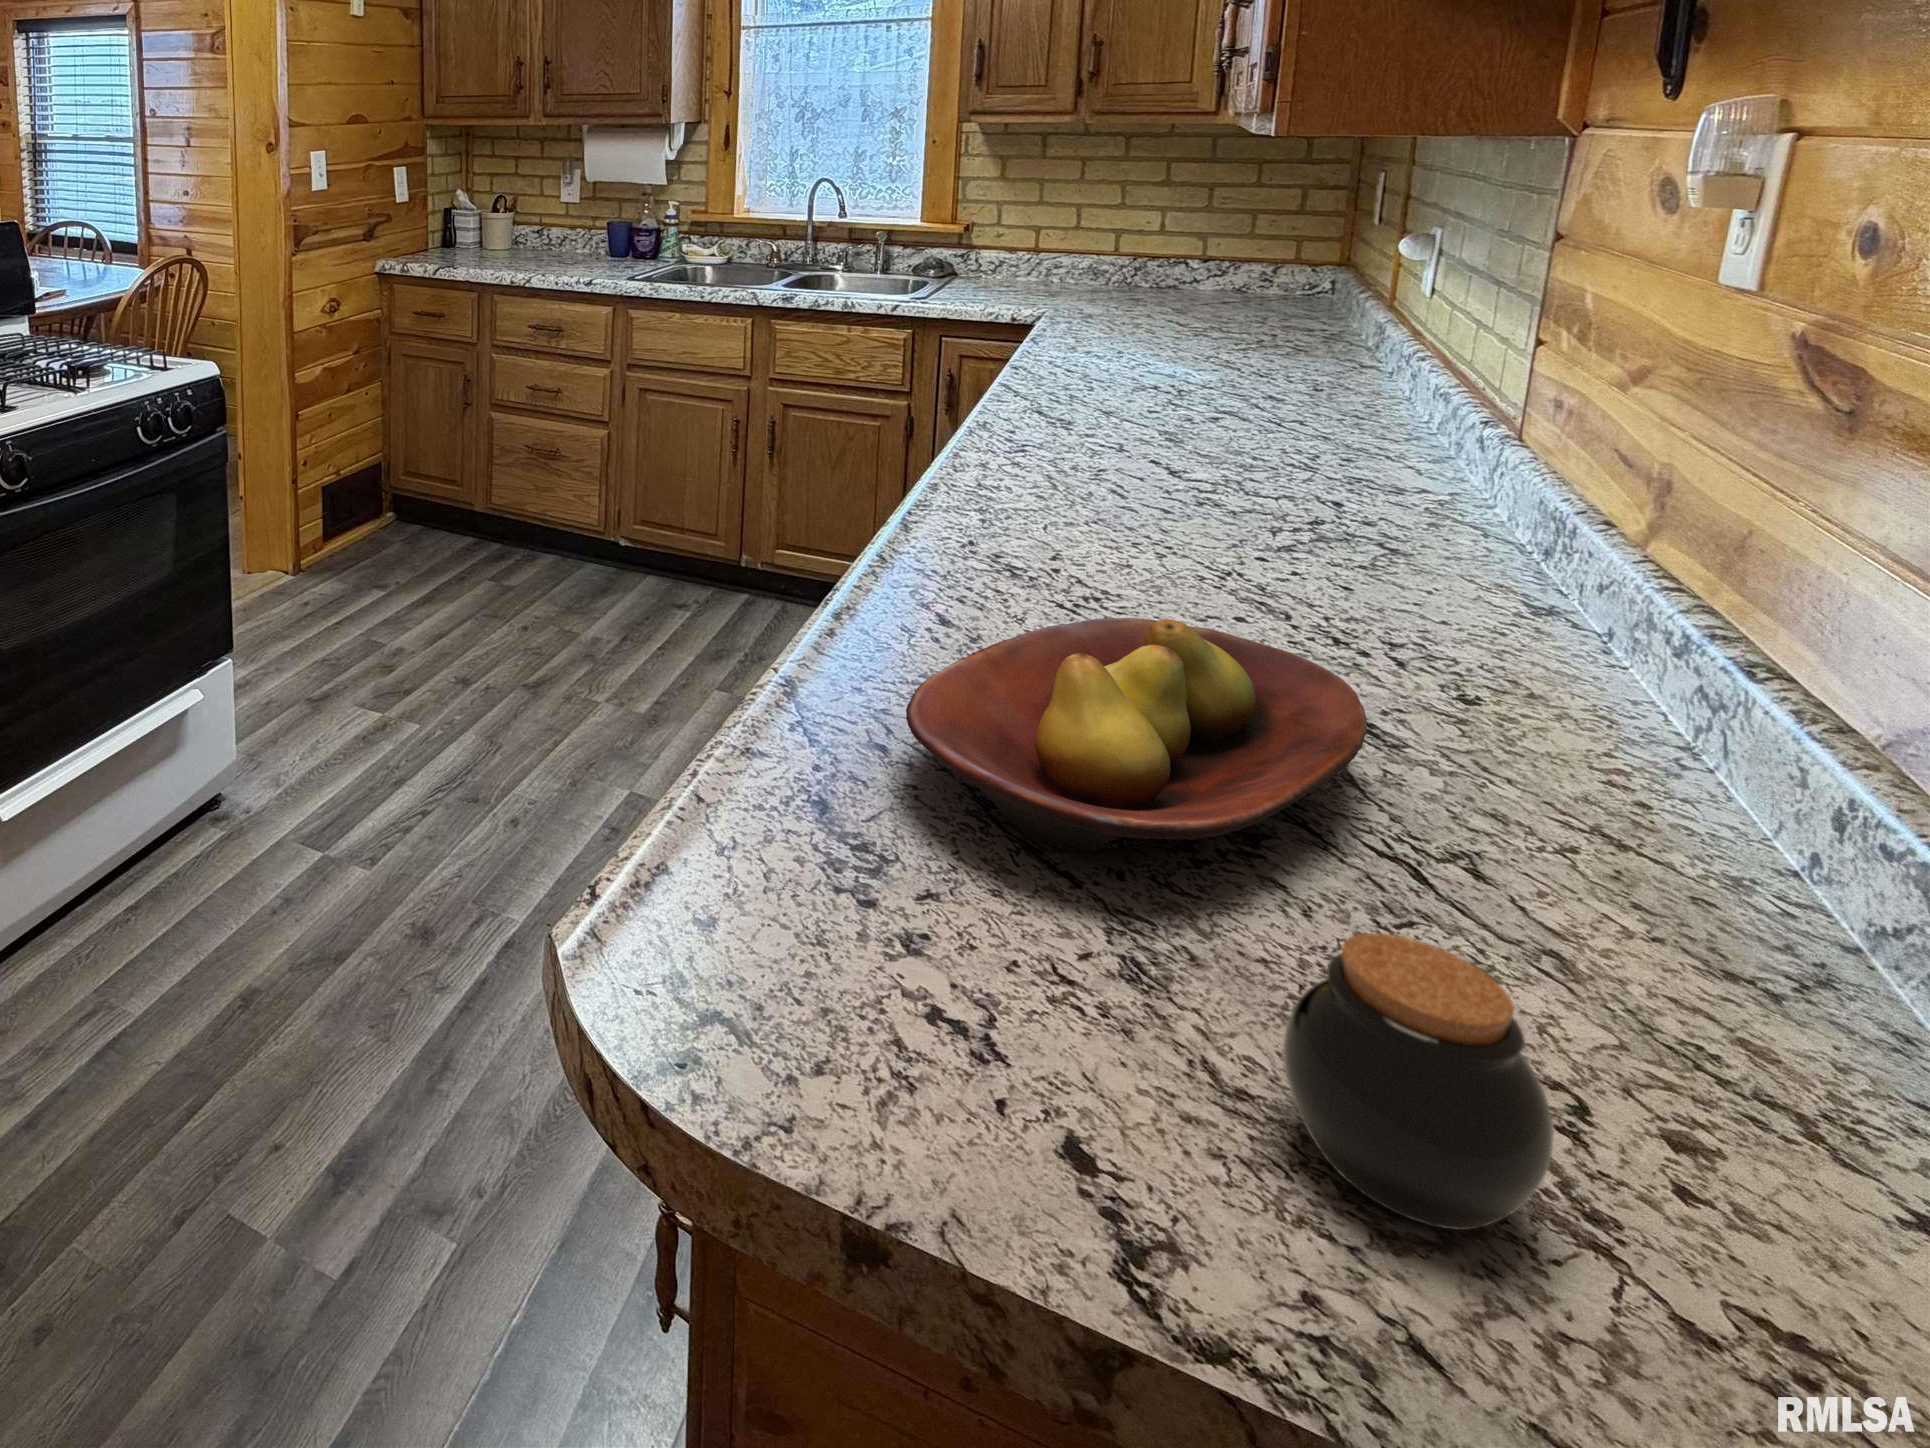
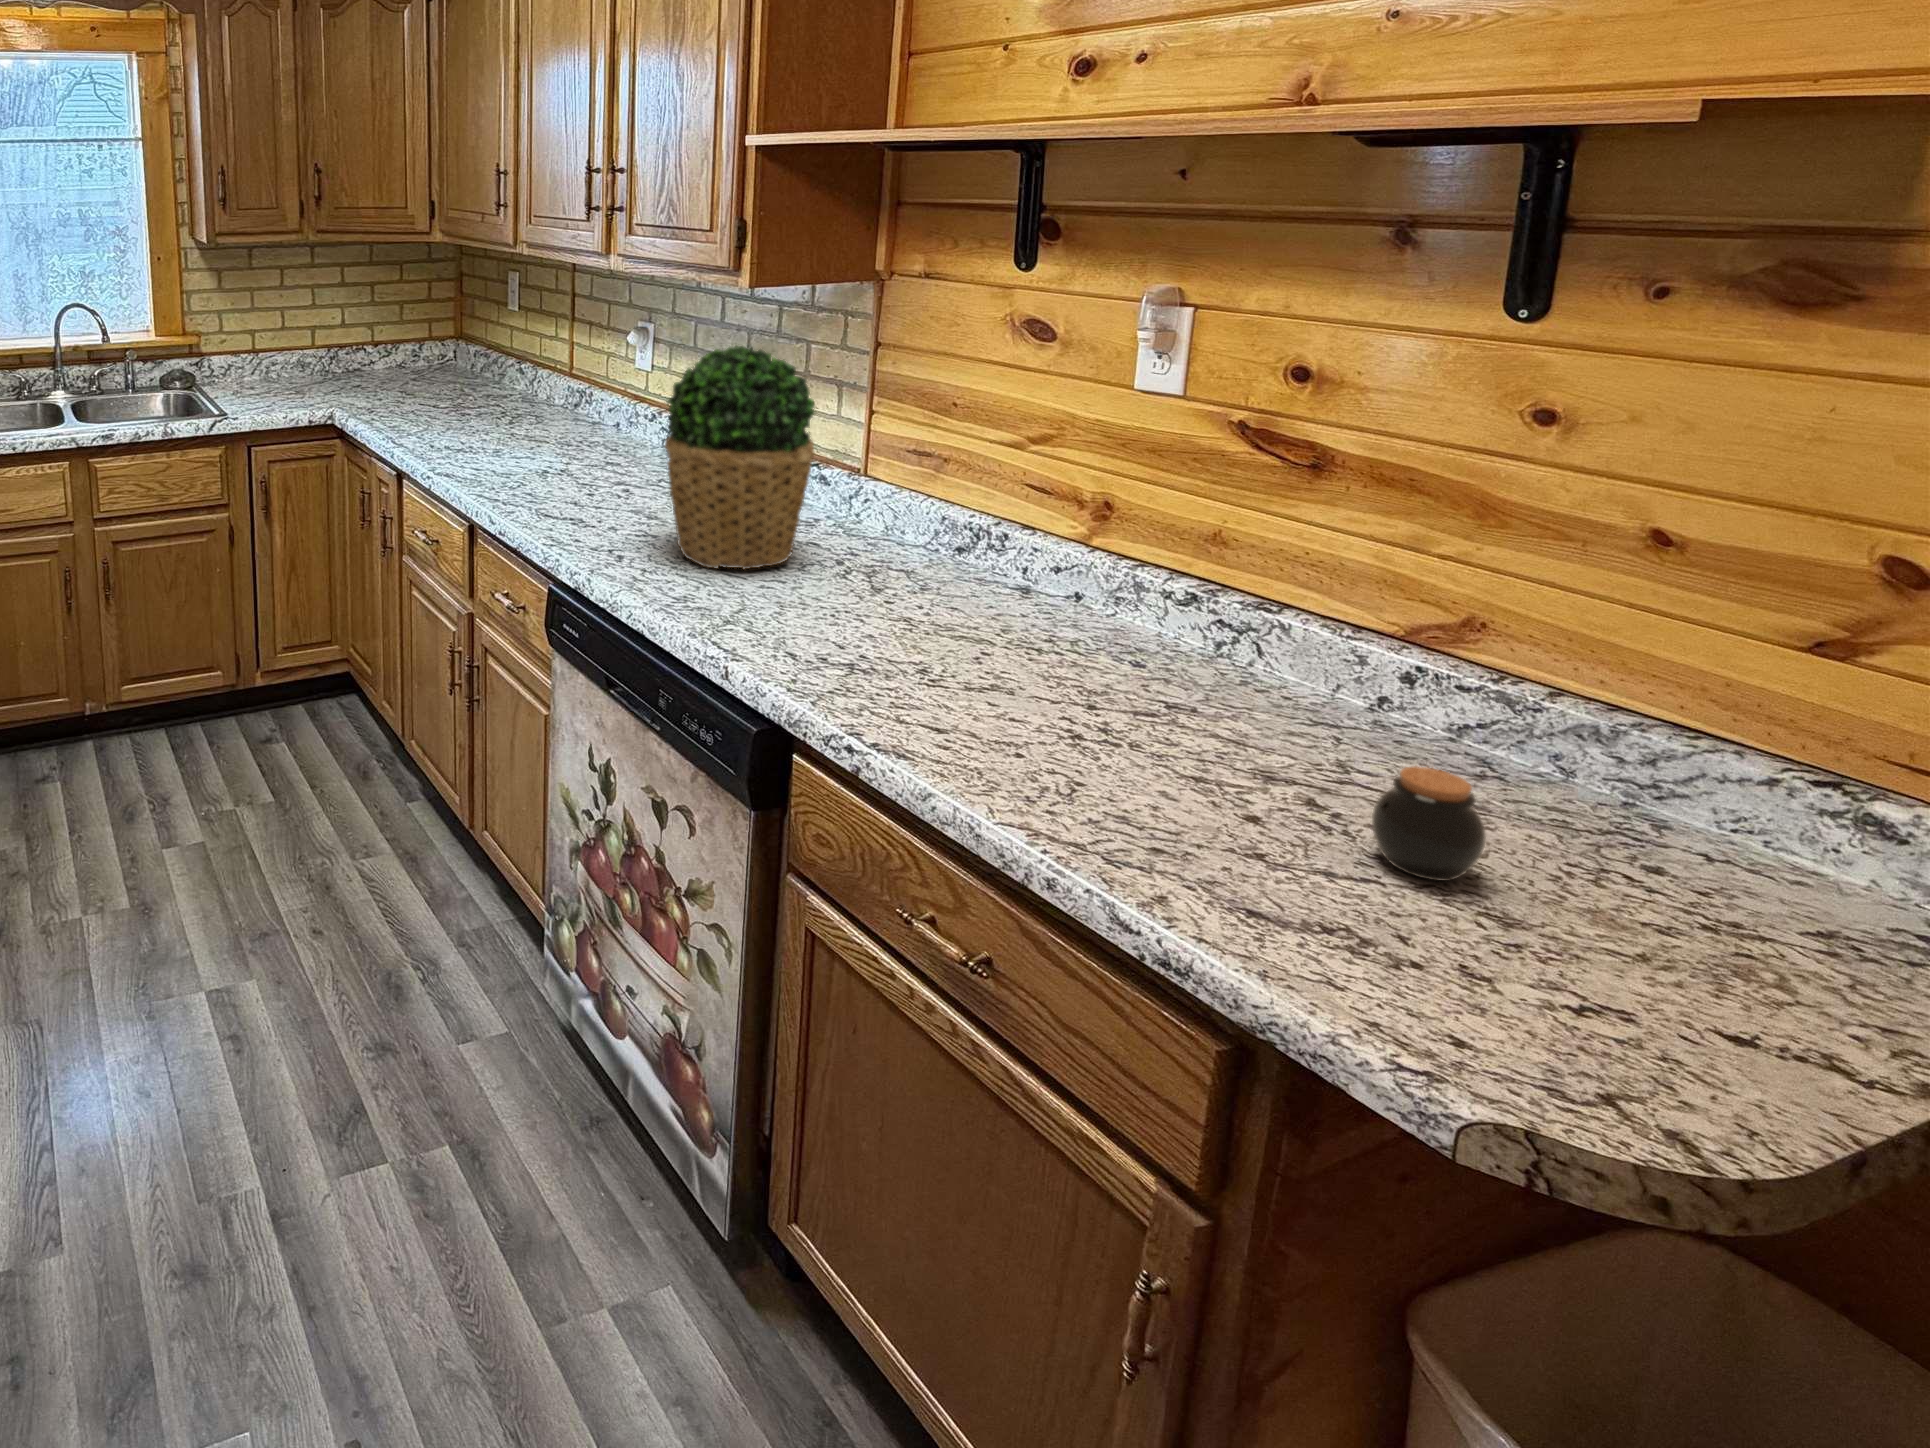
potted plant: none [1108,194,1374,518] -> present [665,346,815,569]
fruit bowl: present [906,618,1367,852] -> none [967,651,1226,807]

